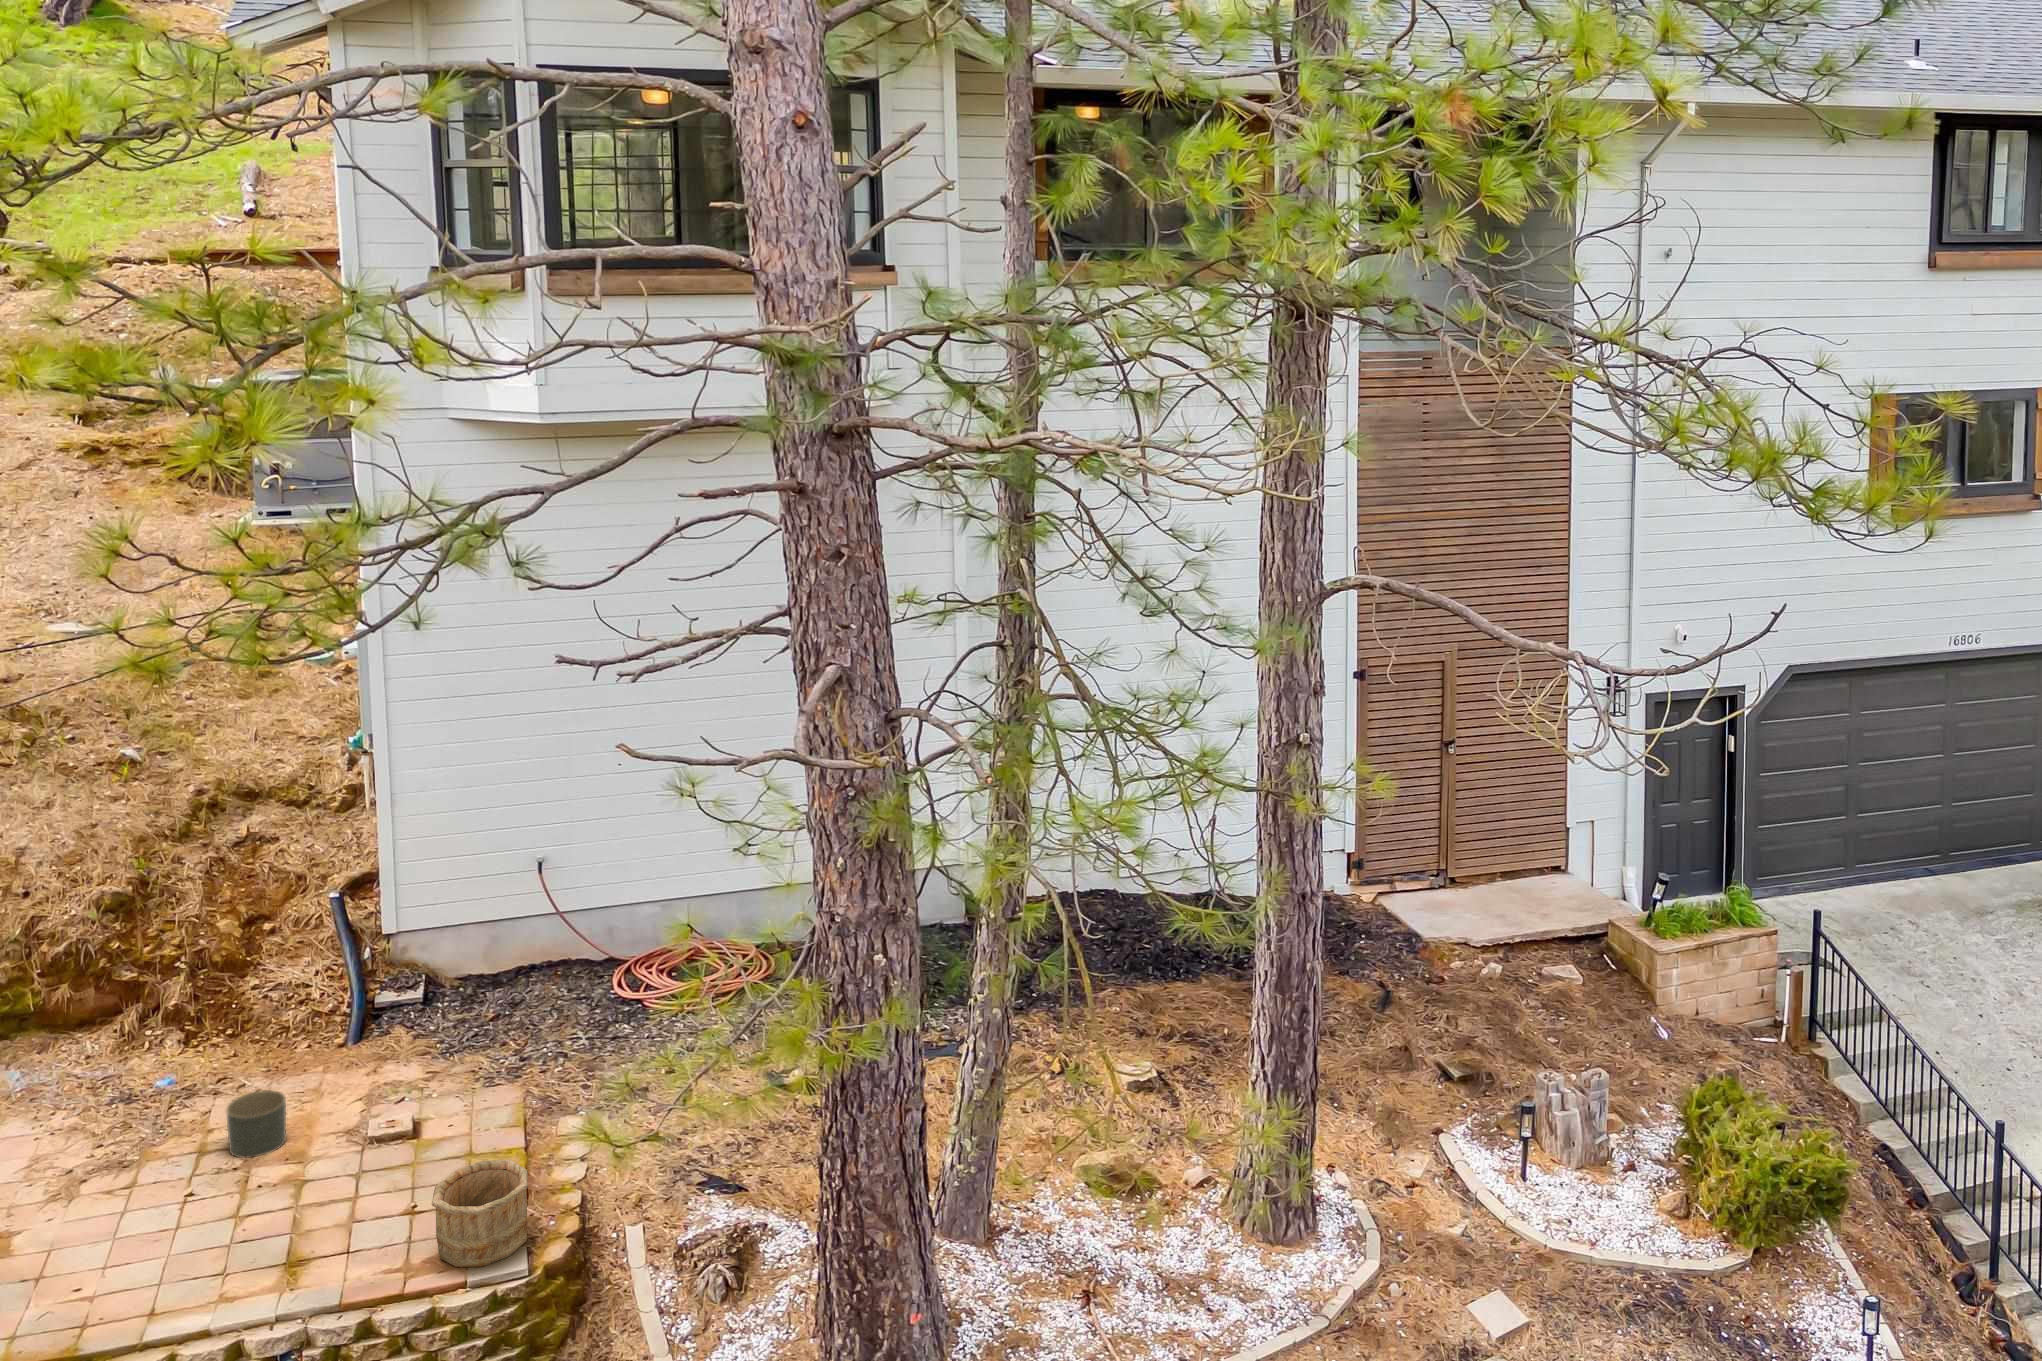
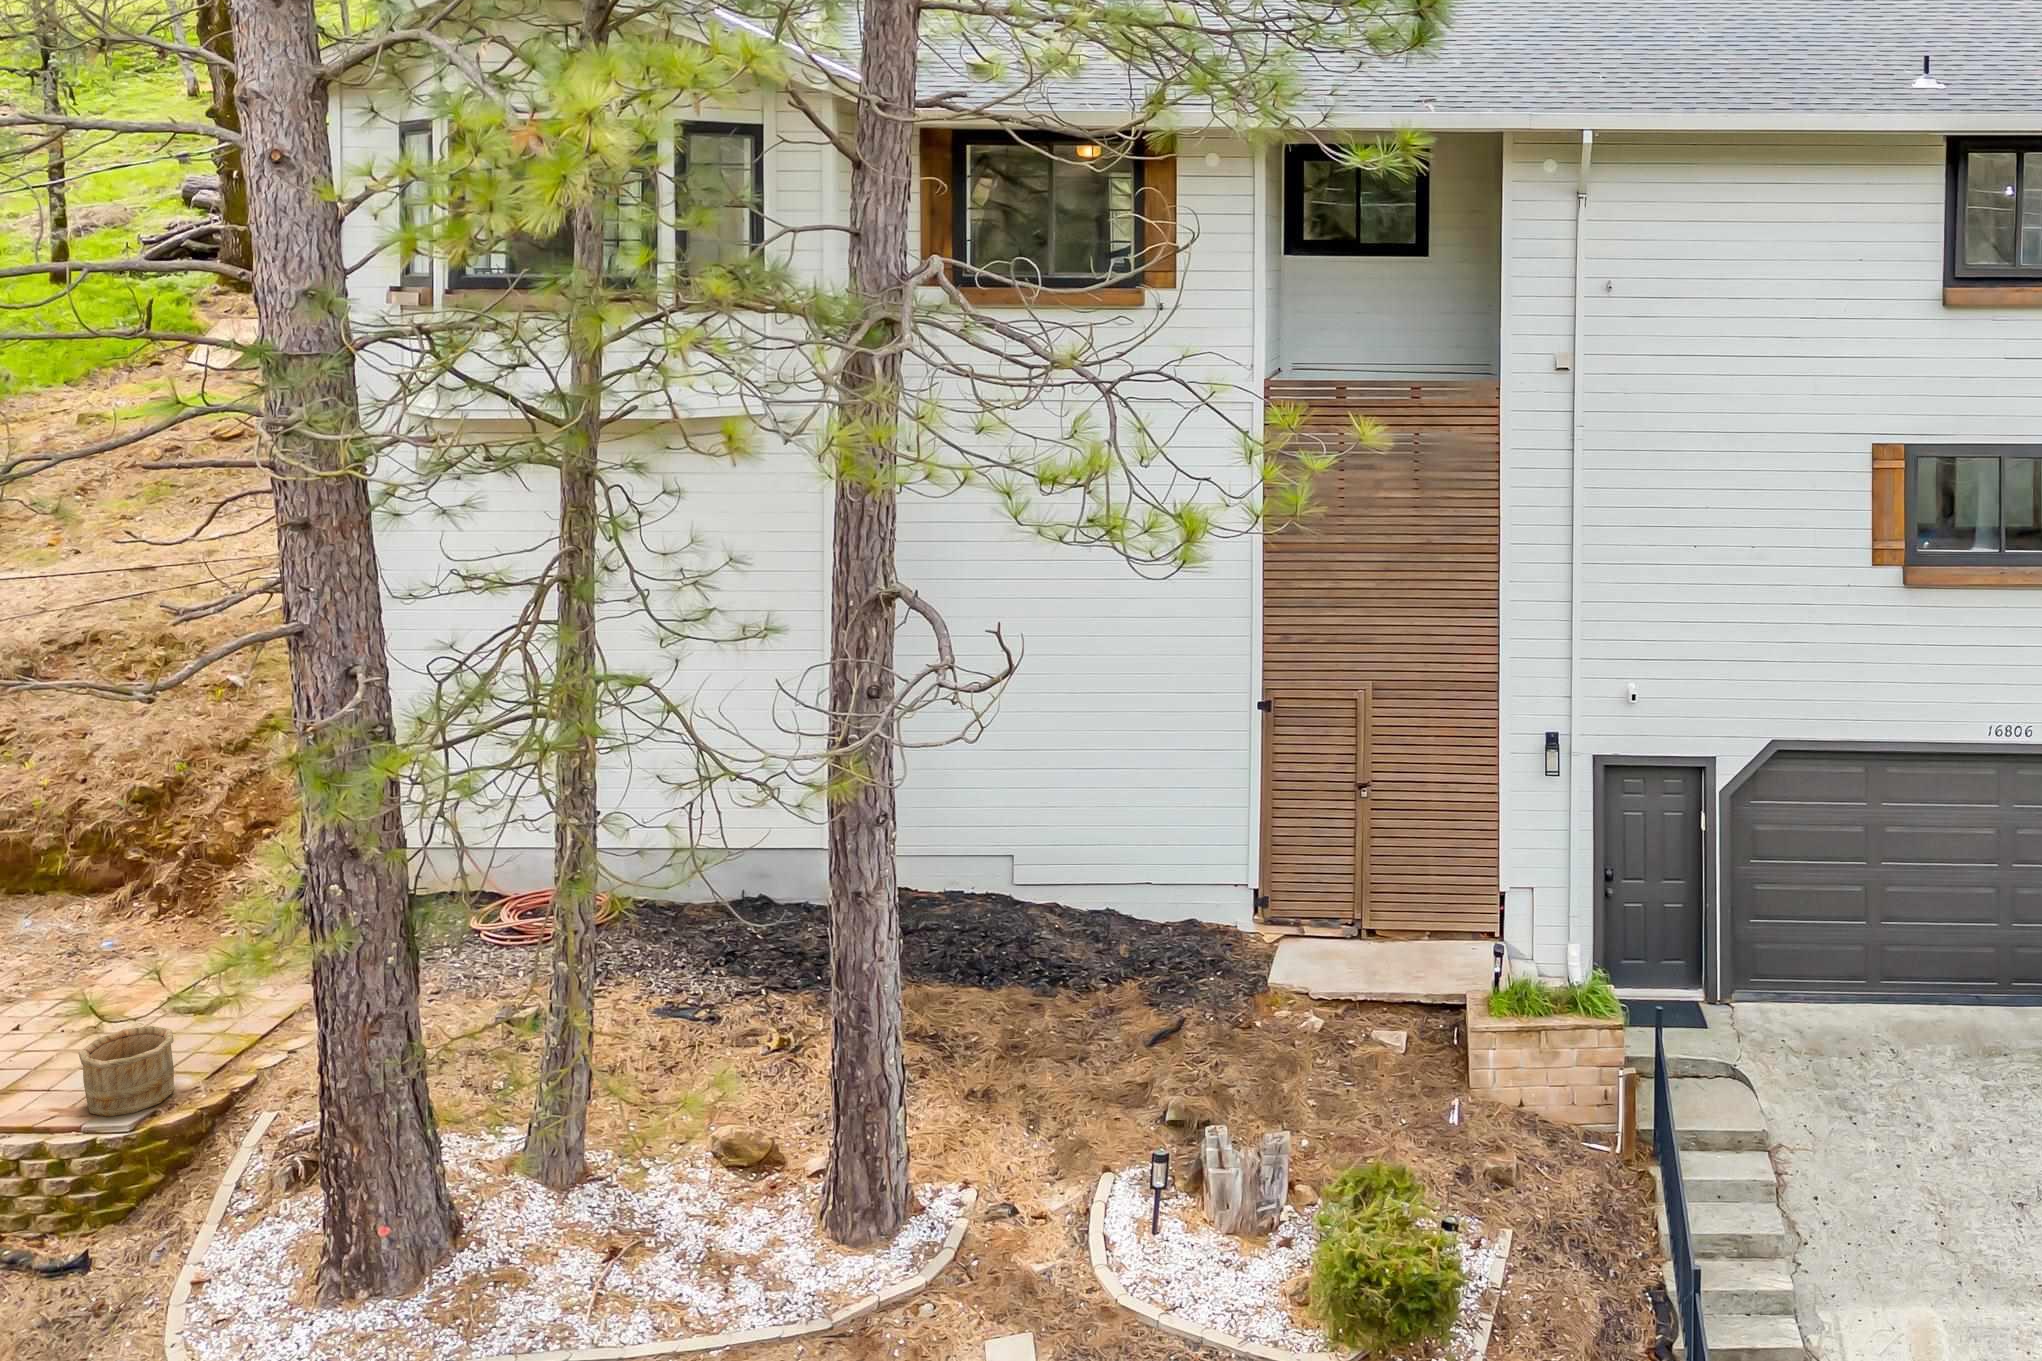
planter: present [226,1090,286,1158] -> none [66,950,120,1005]

